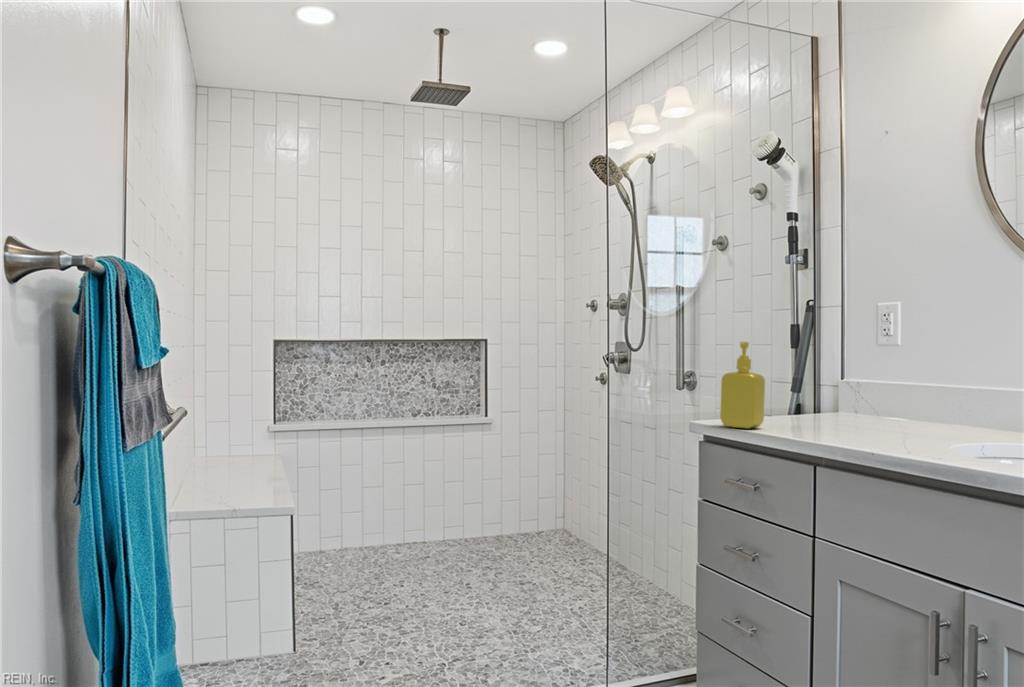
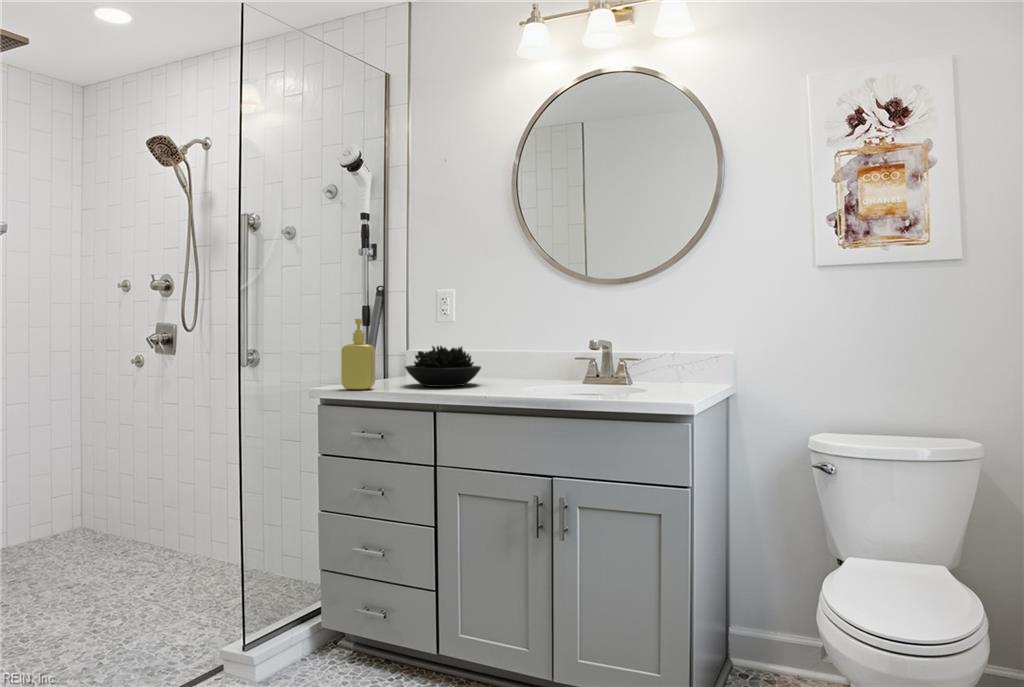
succulent plant: none [805,379,918,436] -> present [405,346,481,387]

